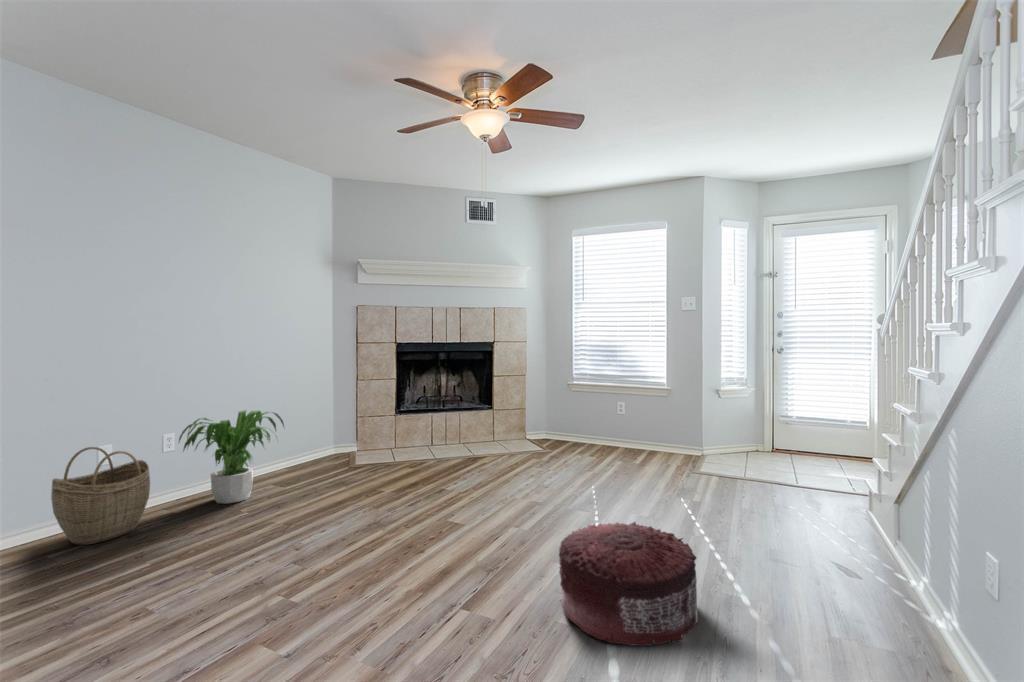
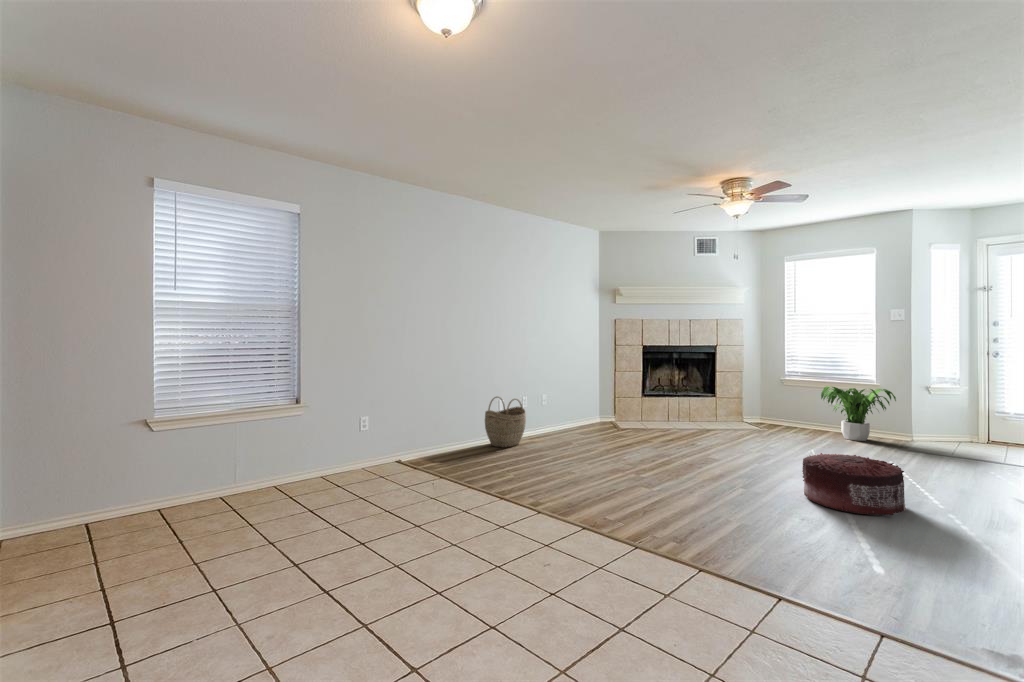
potted plant: present [179,410,284,503] -> present [821,386,896,441]

